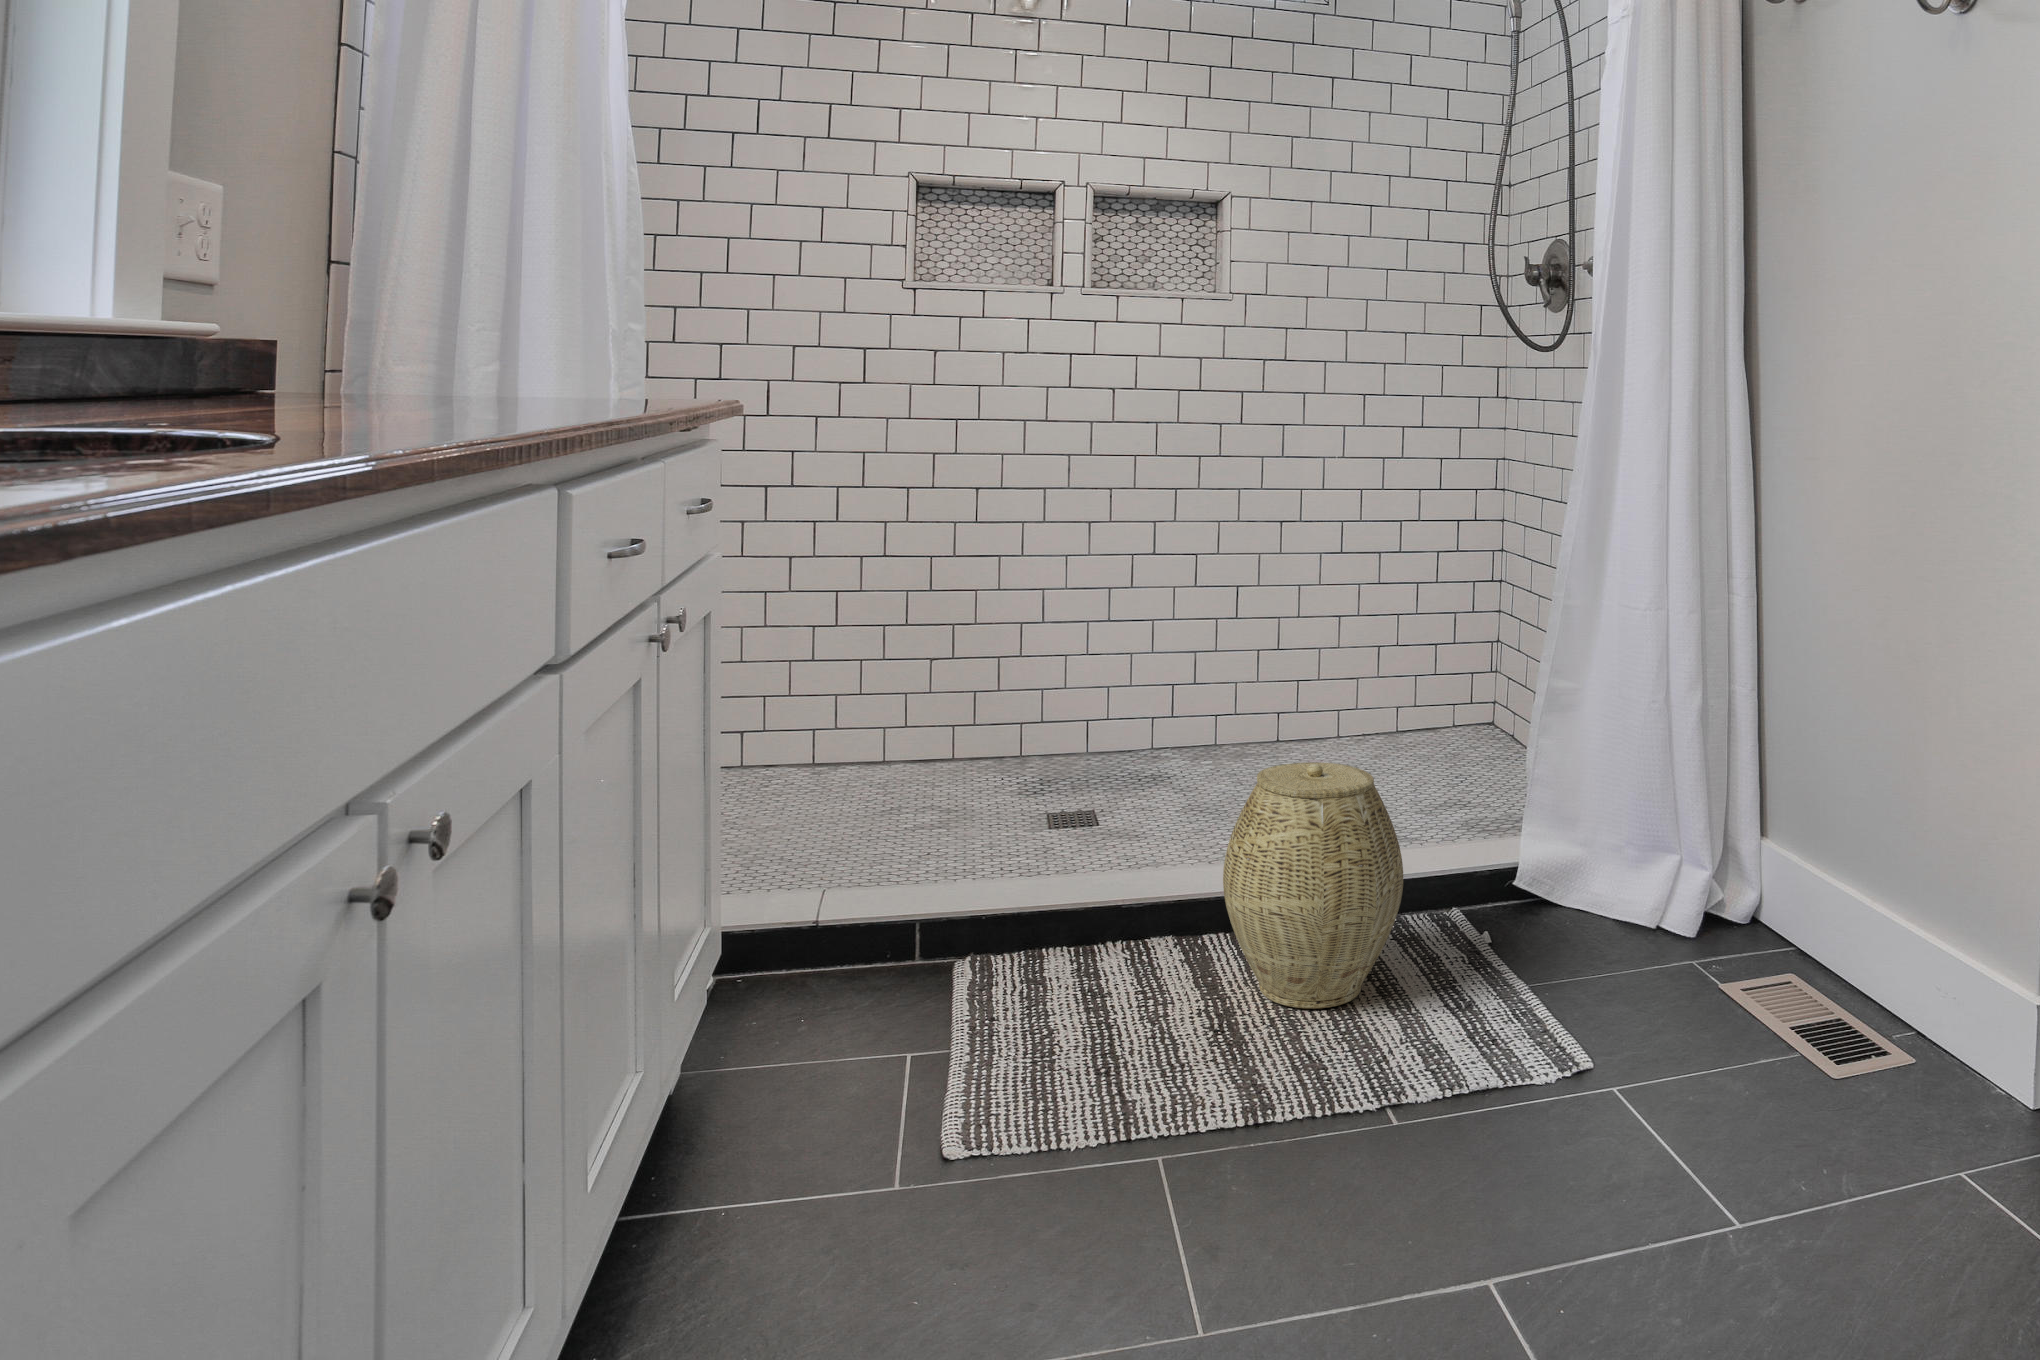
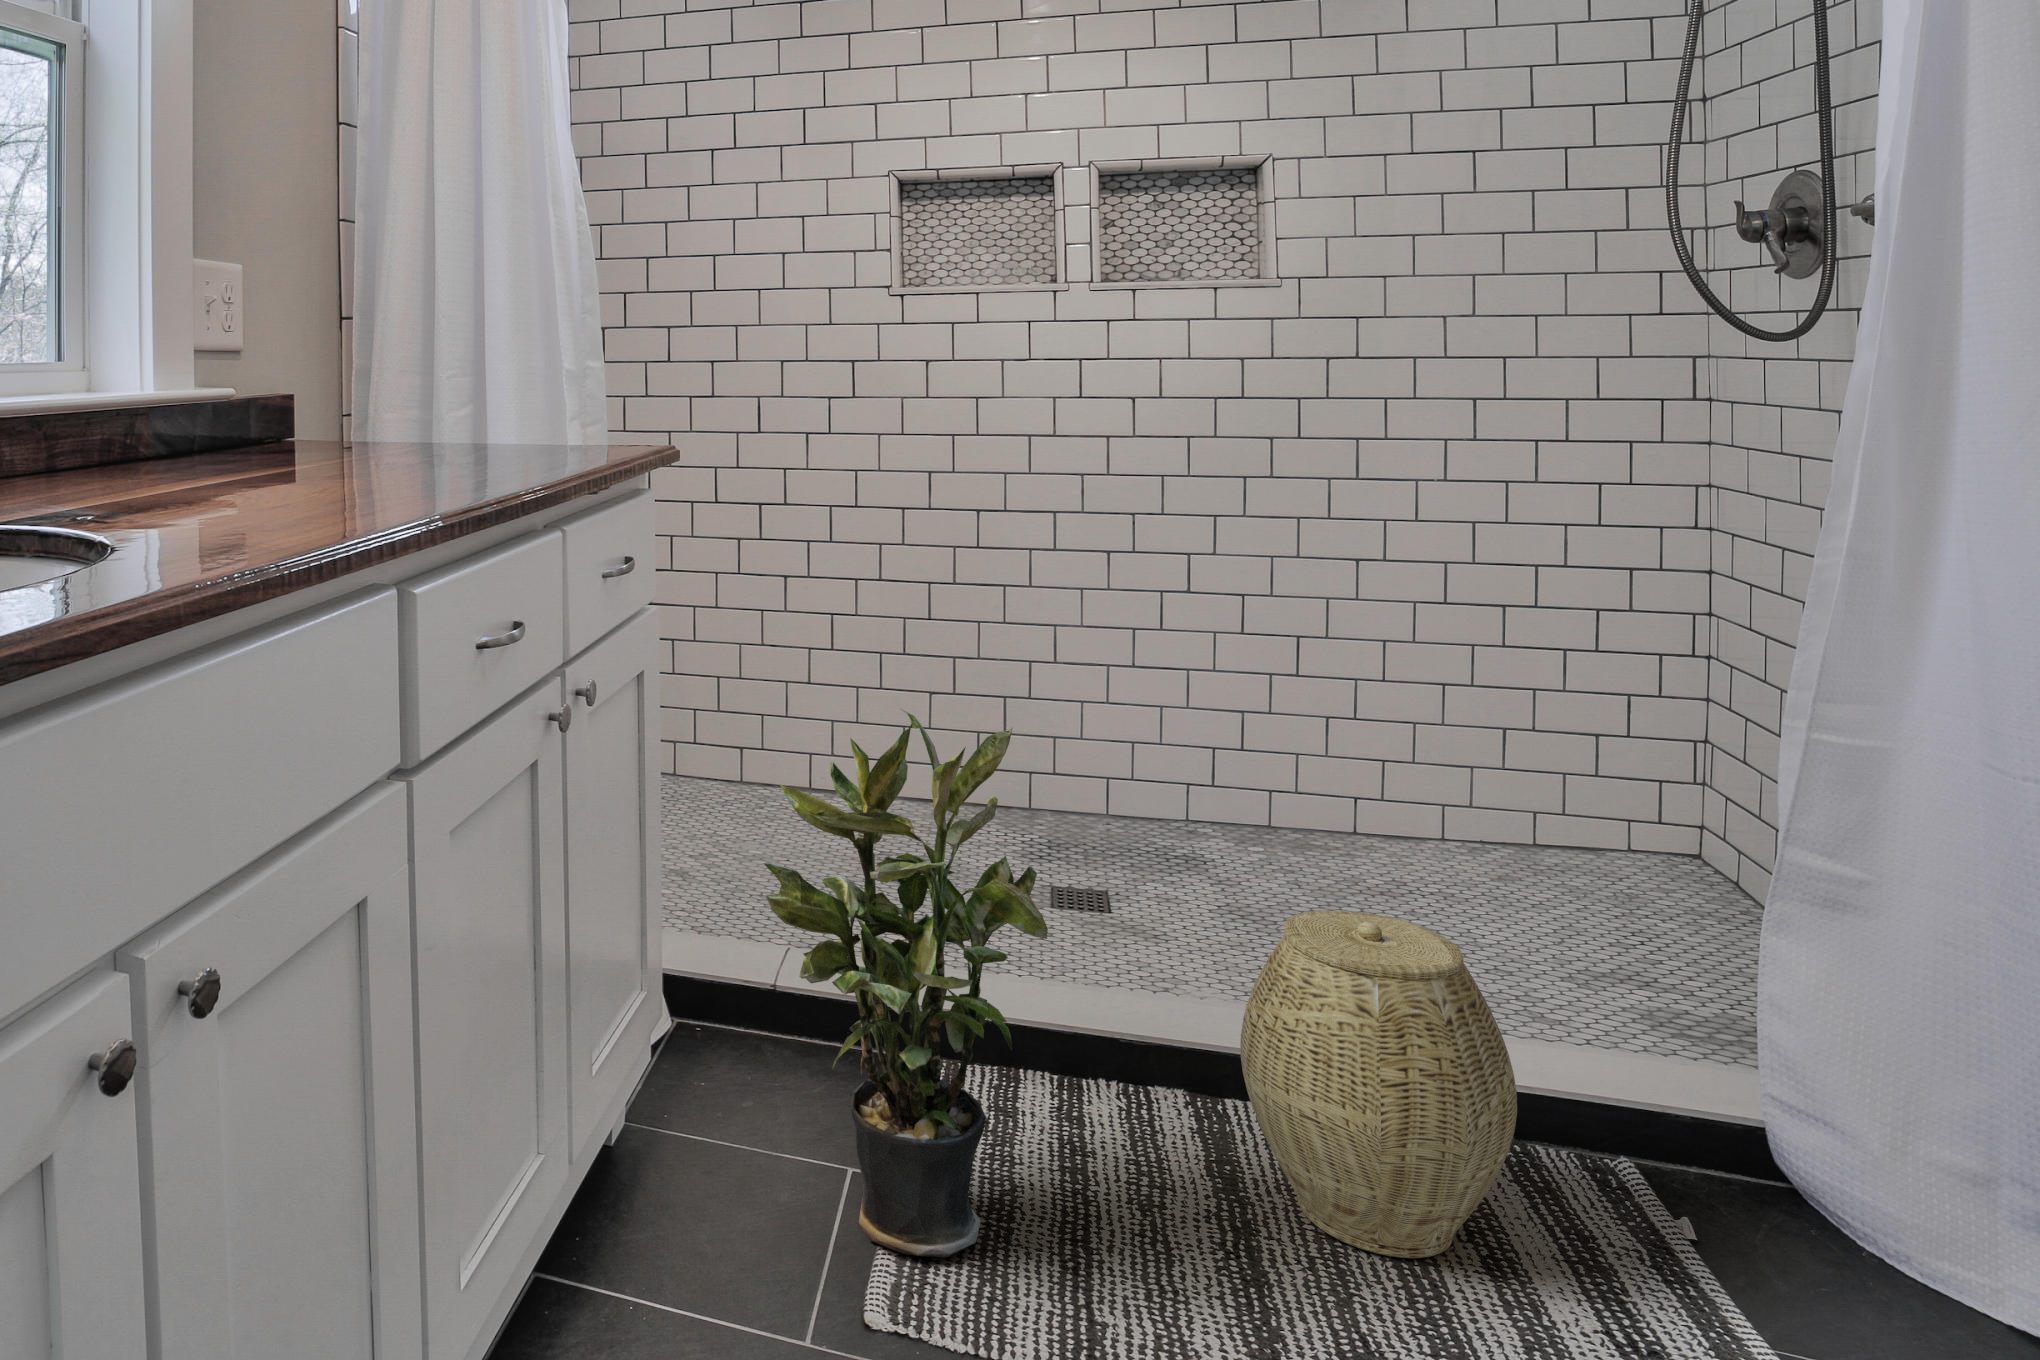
potted plant: none [853,627,1093,1097] -> present [763,710,1048,1258]

